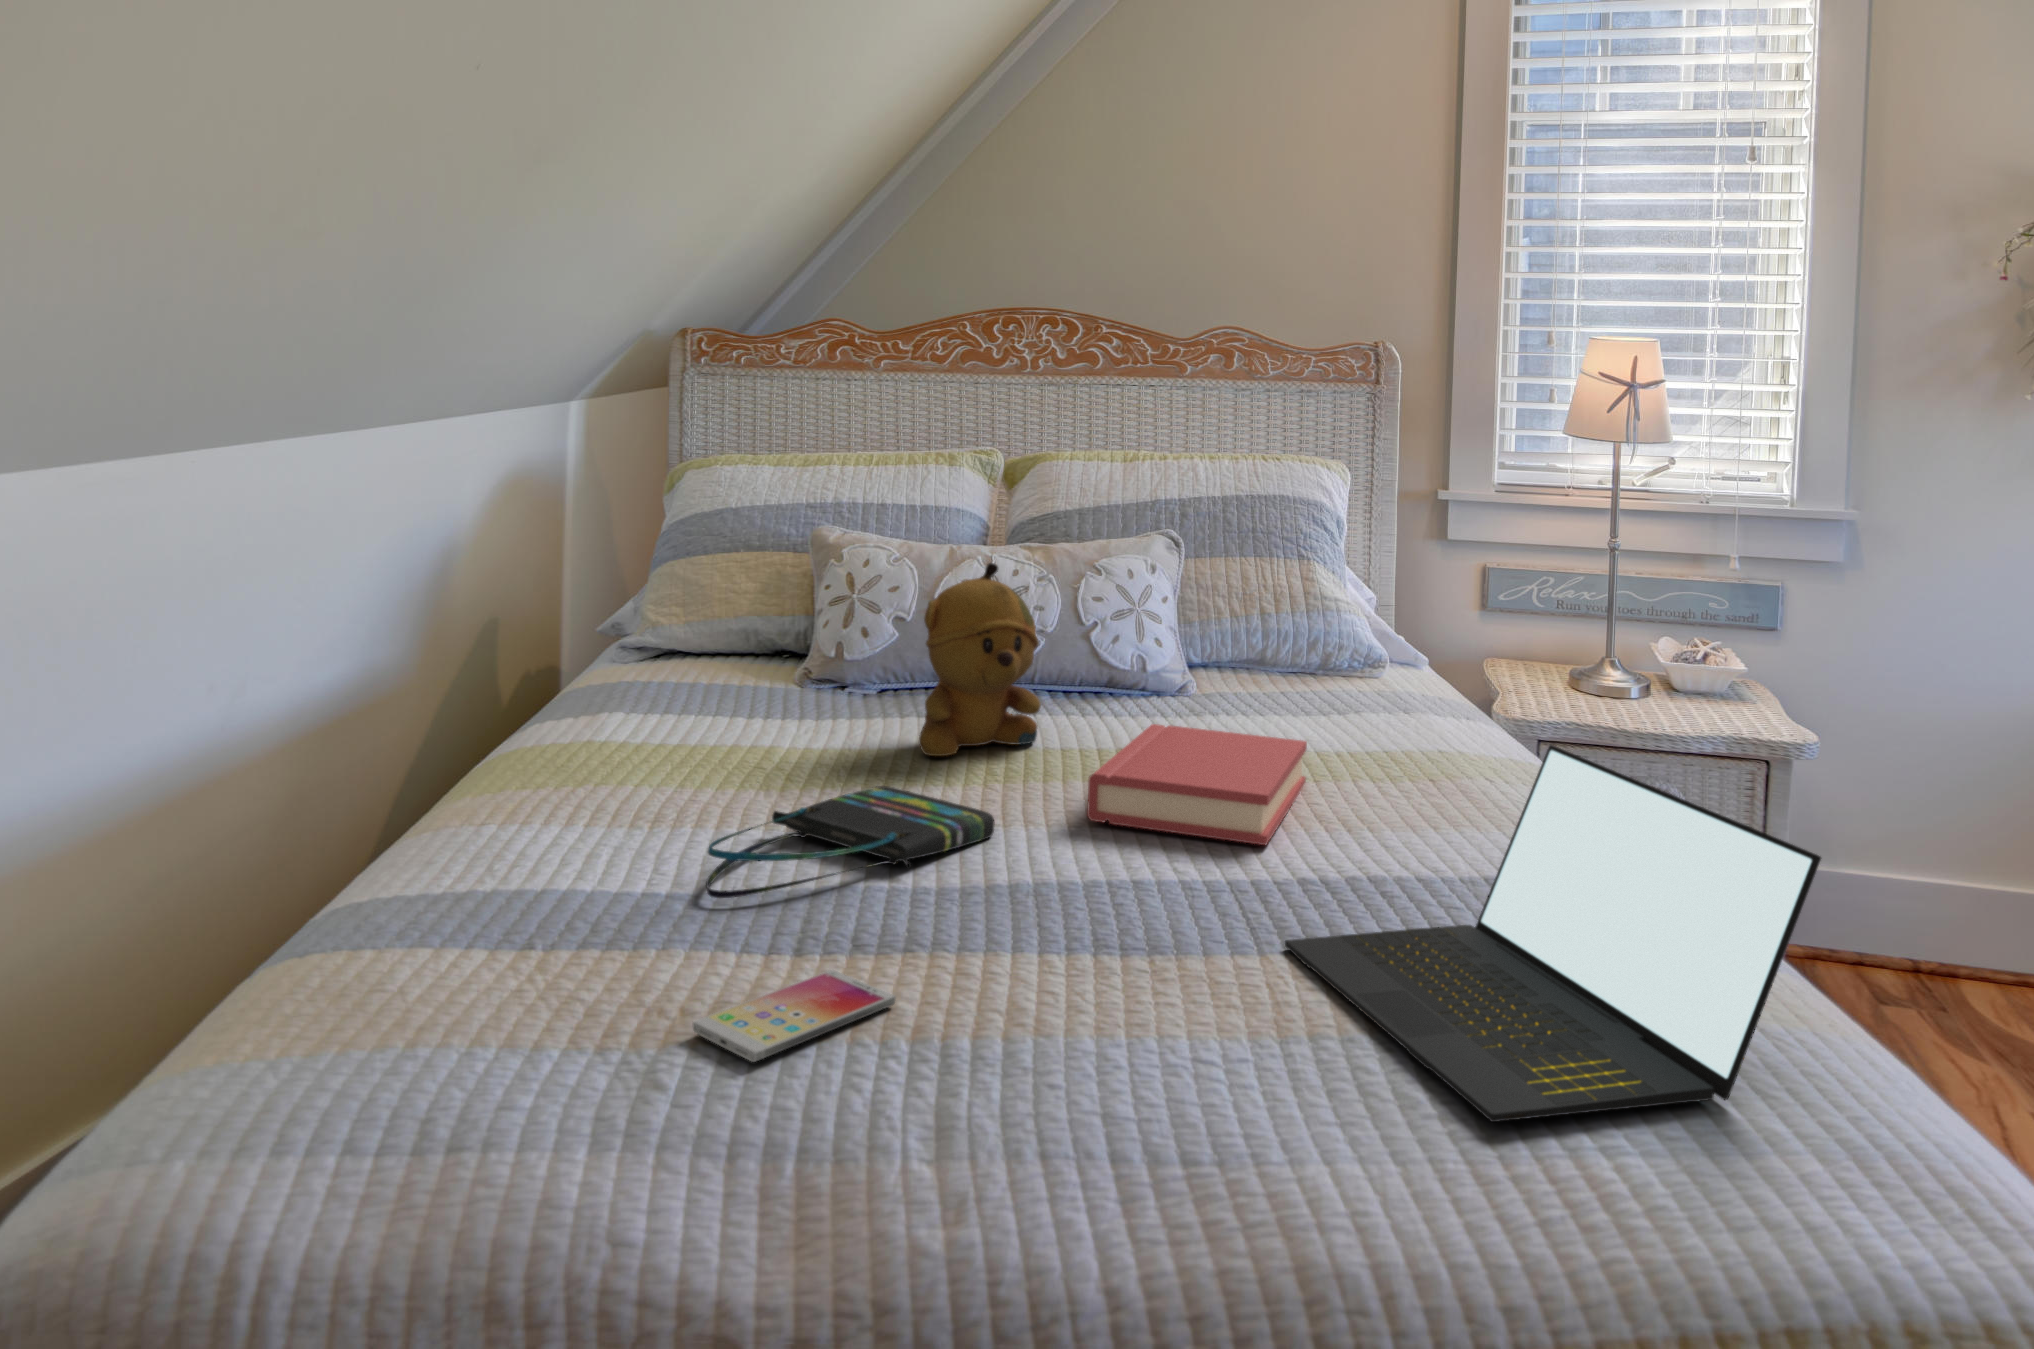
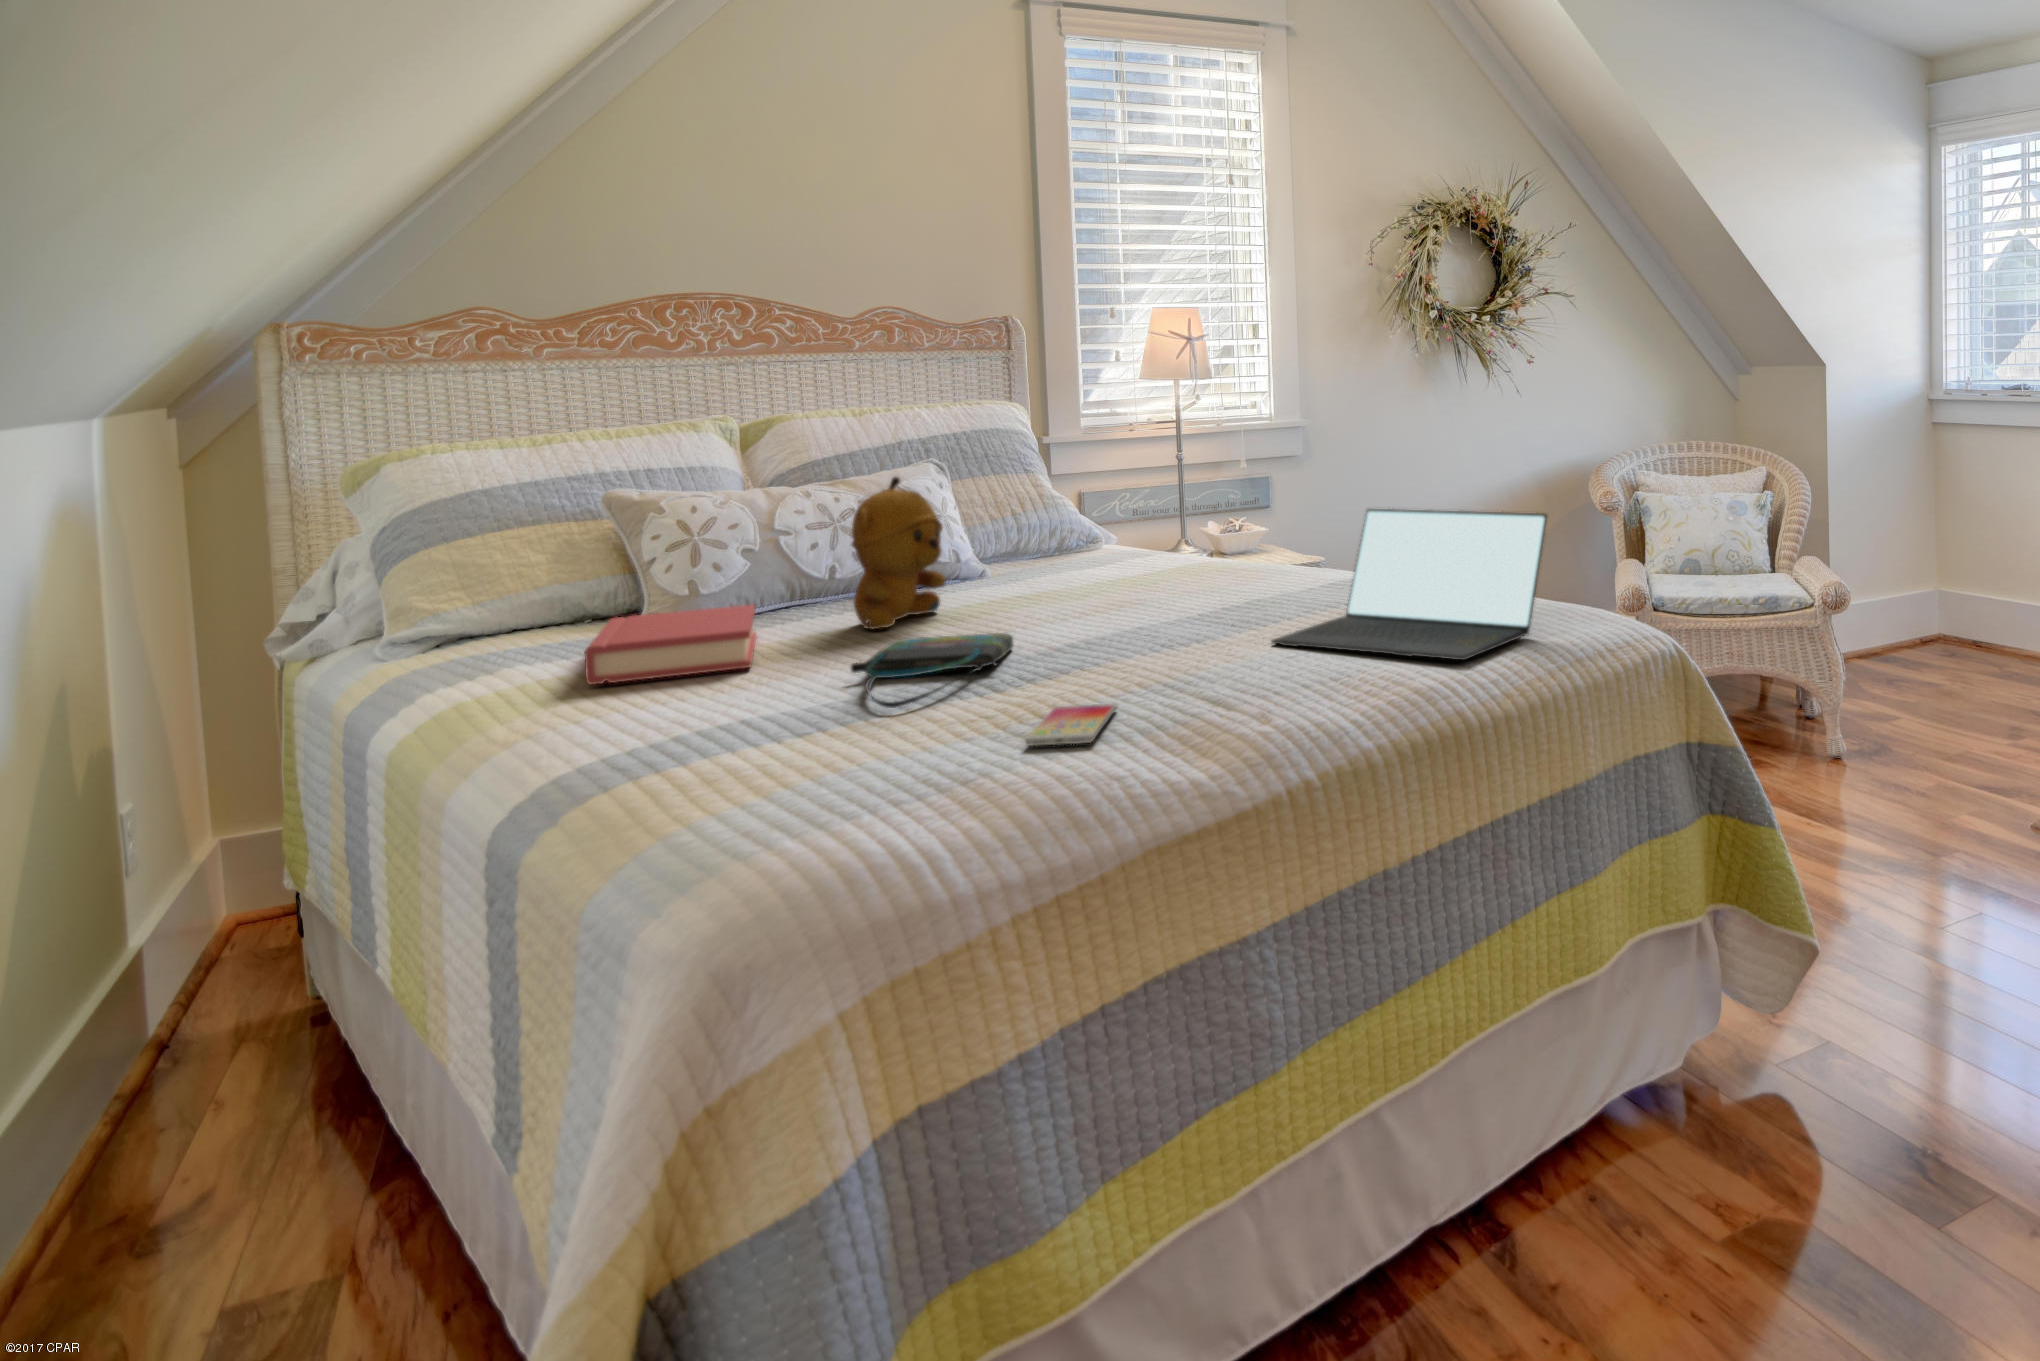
hardback book: present [1087,724,1307,845] -> present [585,605,756,684]

